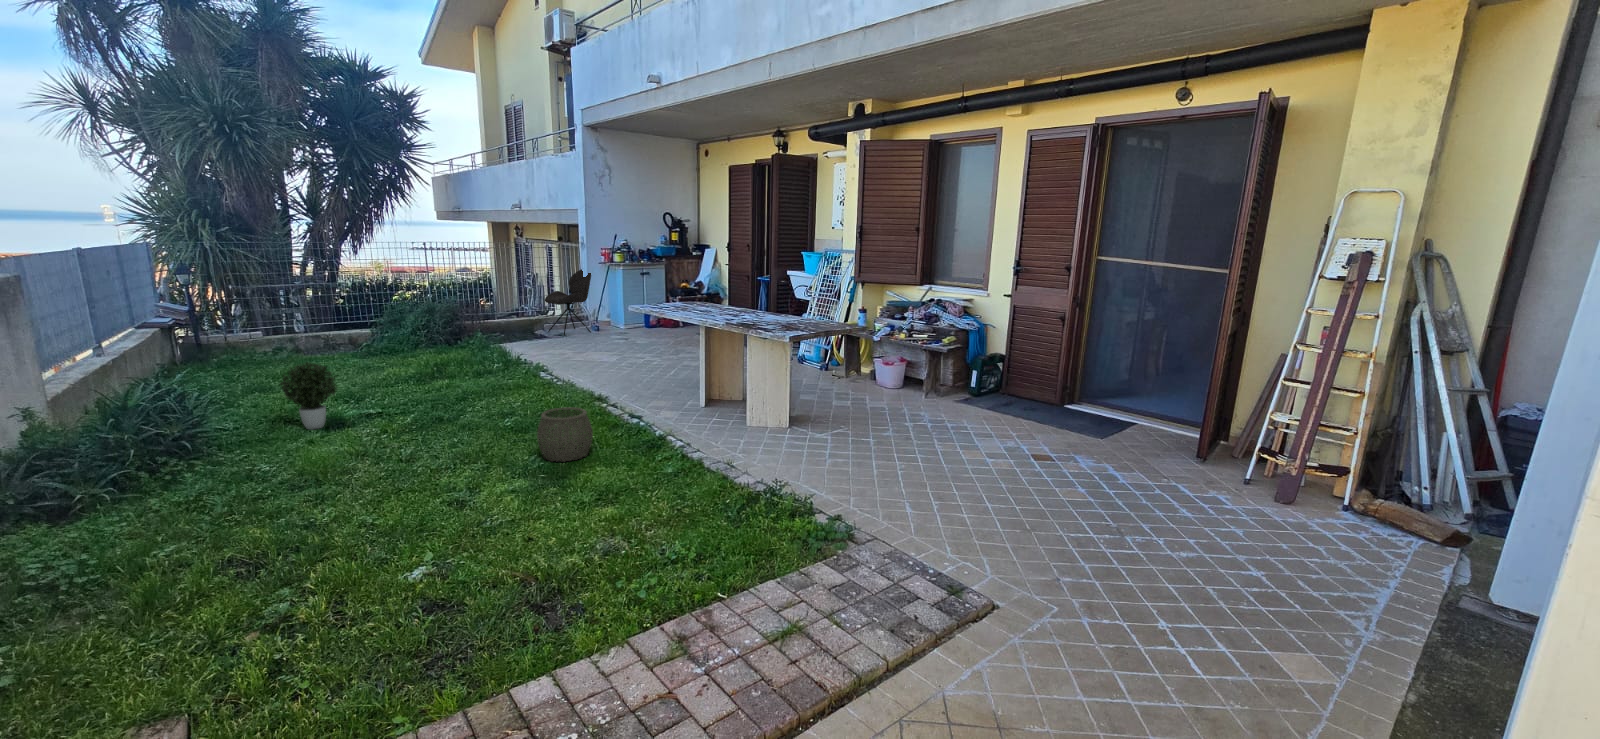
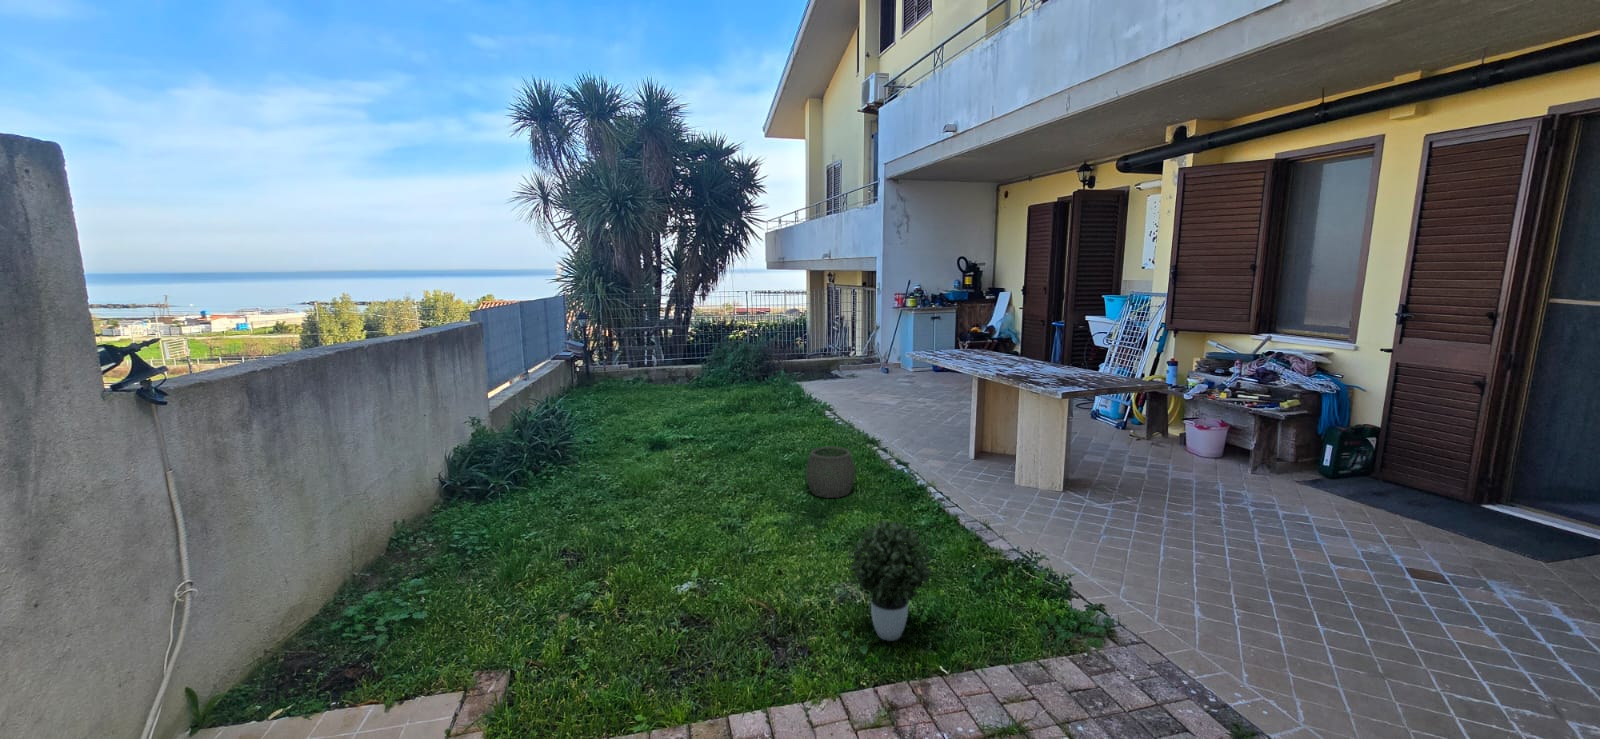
chair: present [545,269,591,335] -> none [843,313,886,375]
potted plant: present [280,362,337,430] -> present [847,520,932,641]

